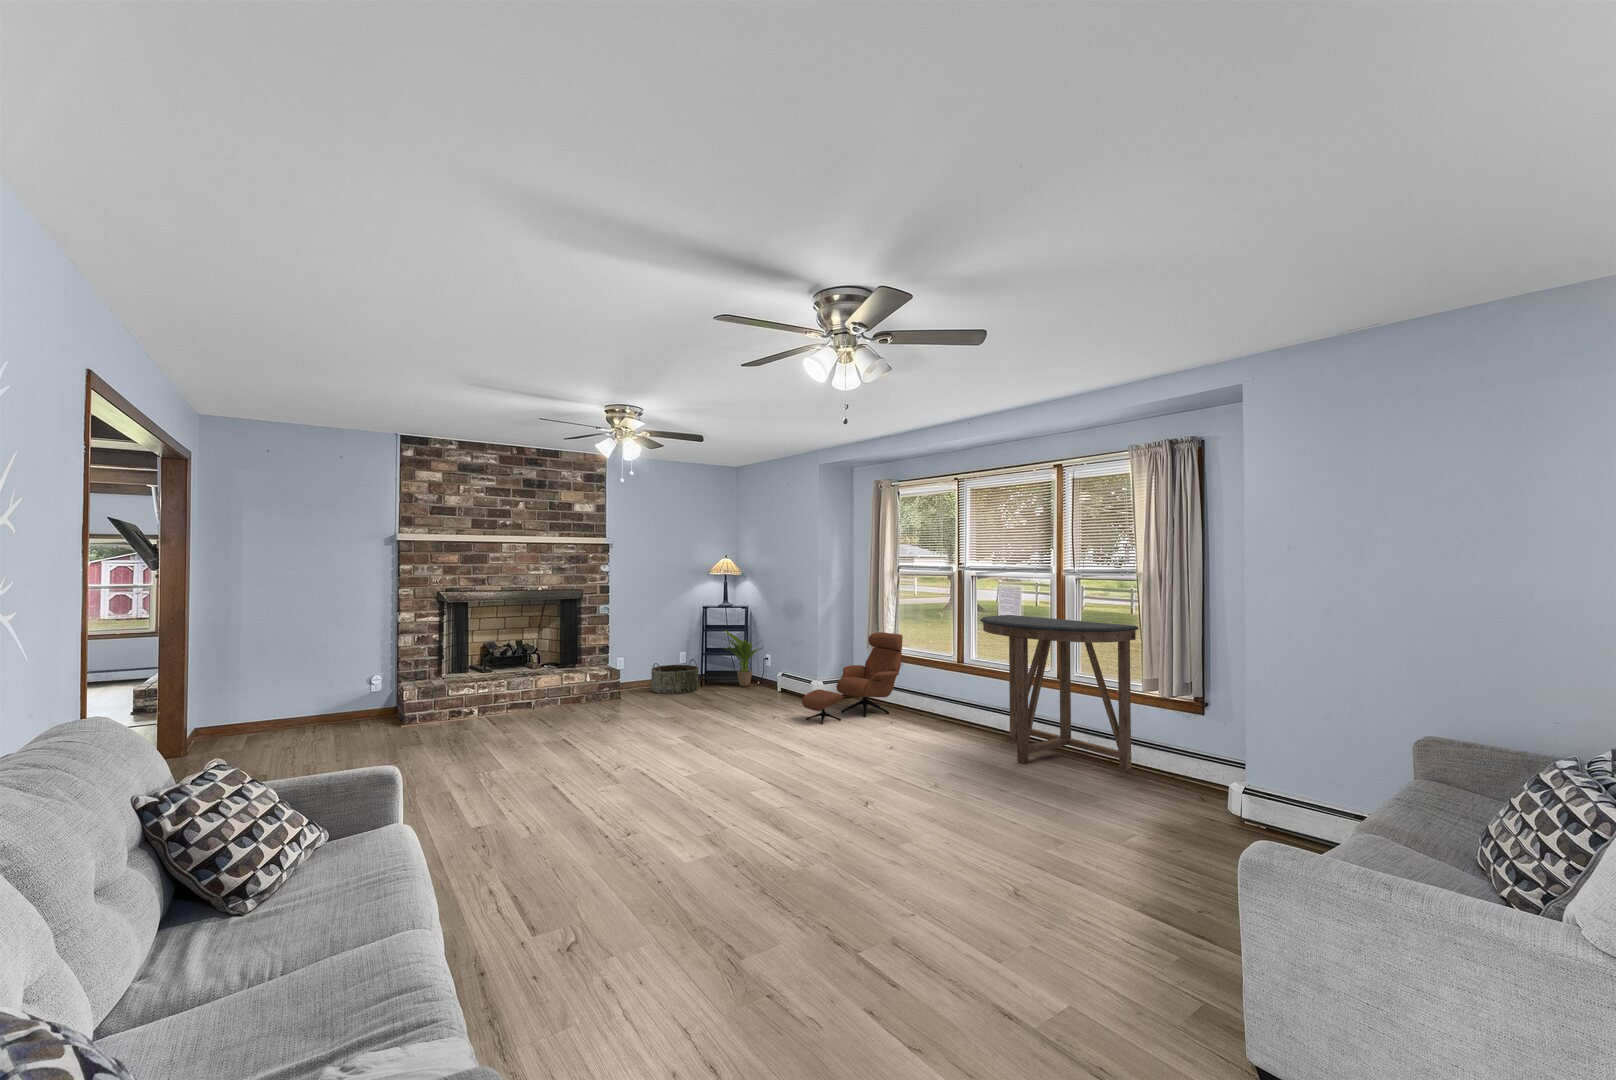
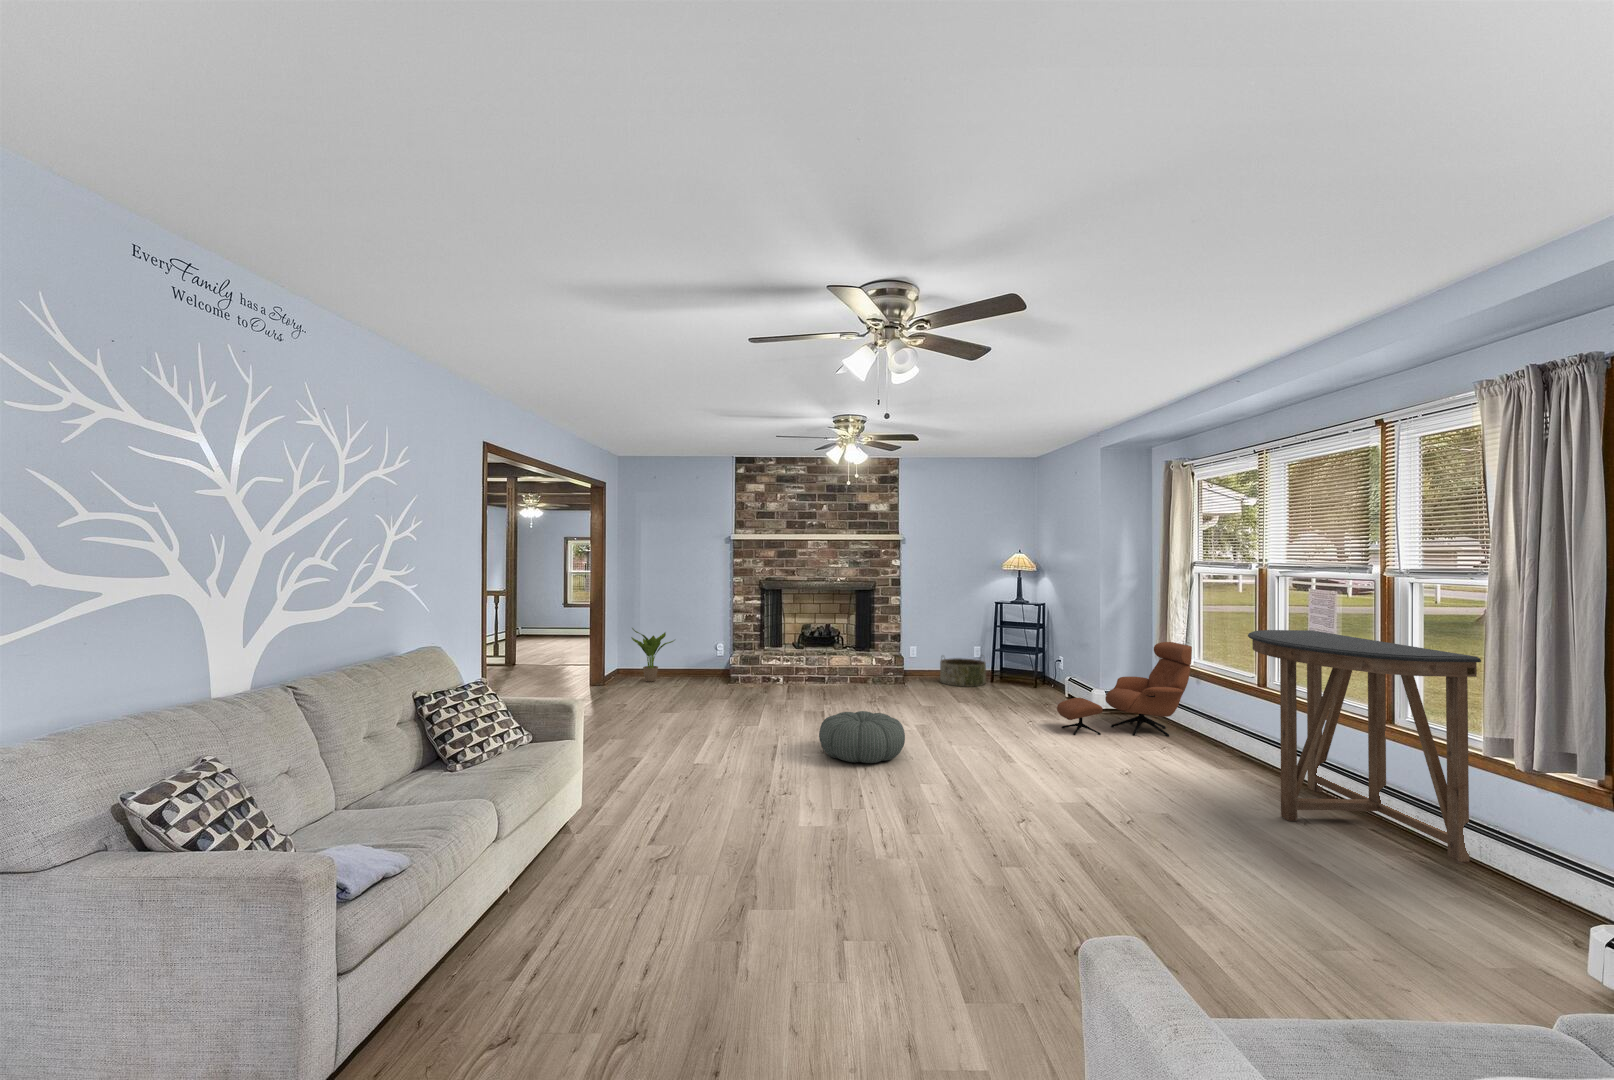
potted plant: present [725,630,764,686] -> present [631,628,674,682]
pouf: none [608,729,705,787] -> present [819,711,905,763]

